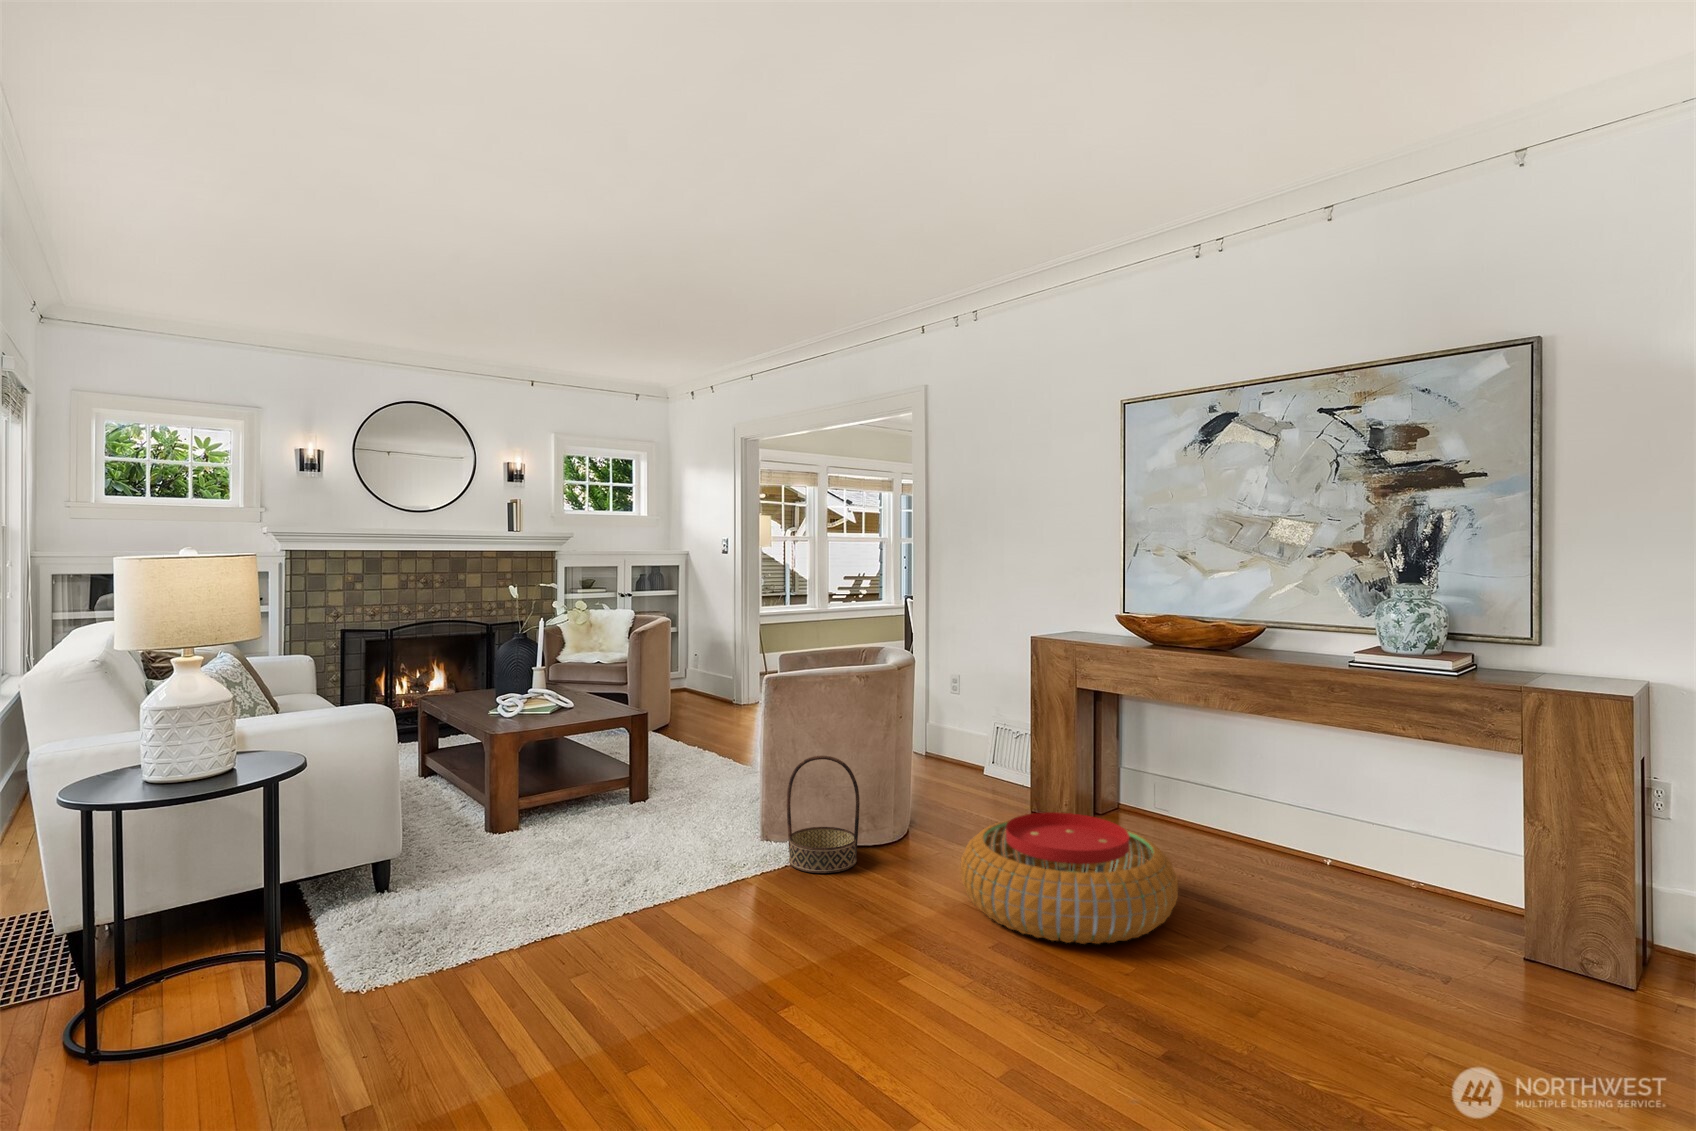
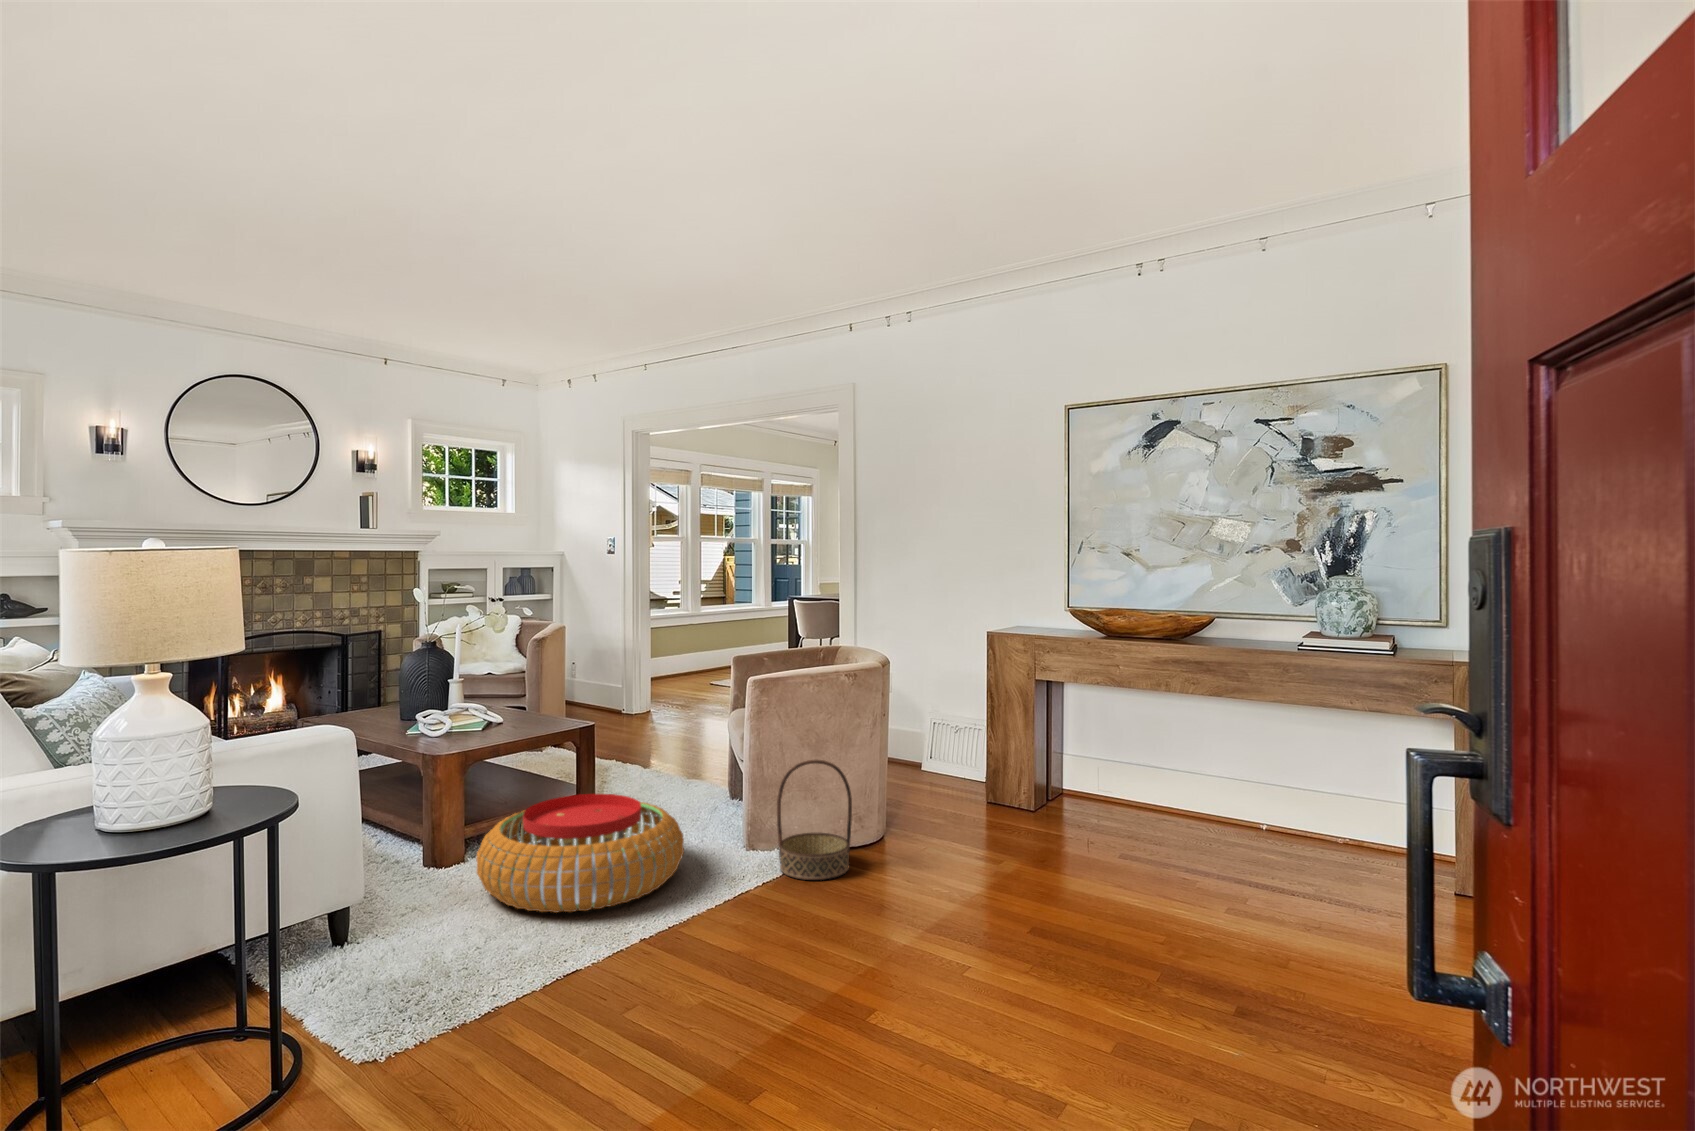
pouf: present [961,812,1178,944] -> present [477,794,684,913]

